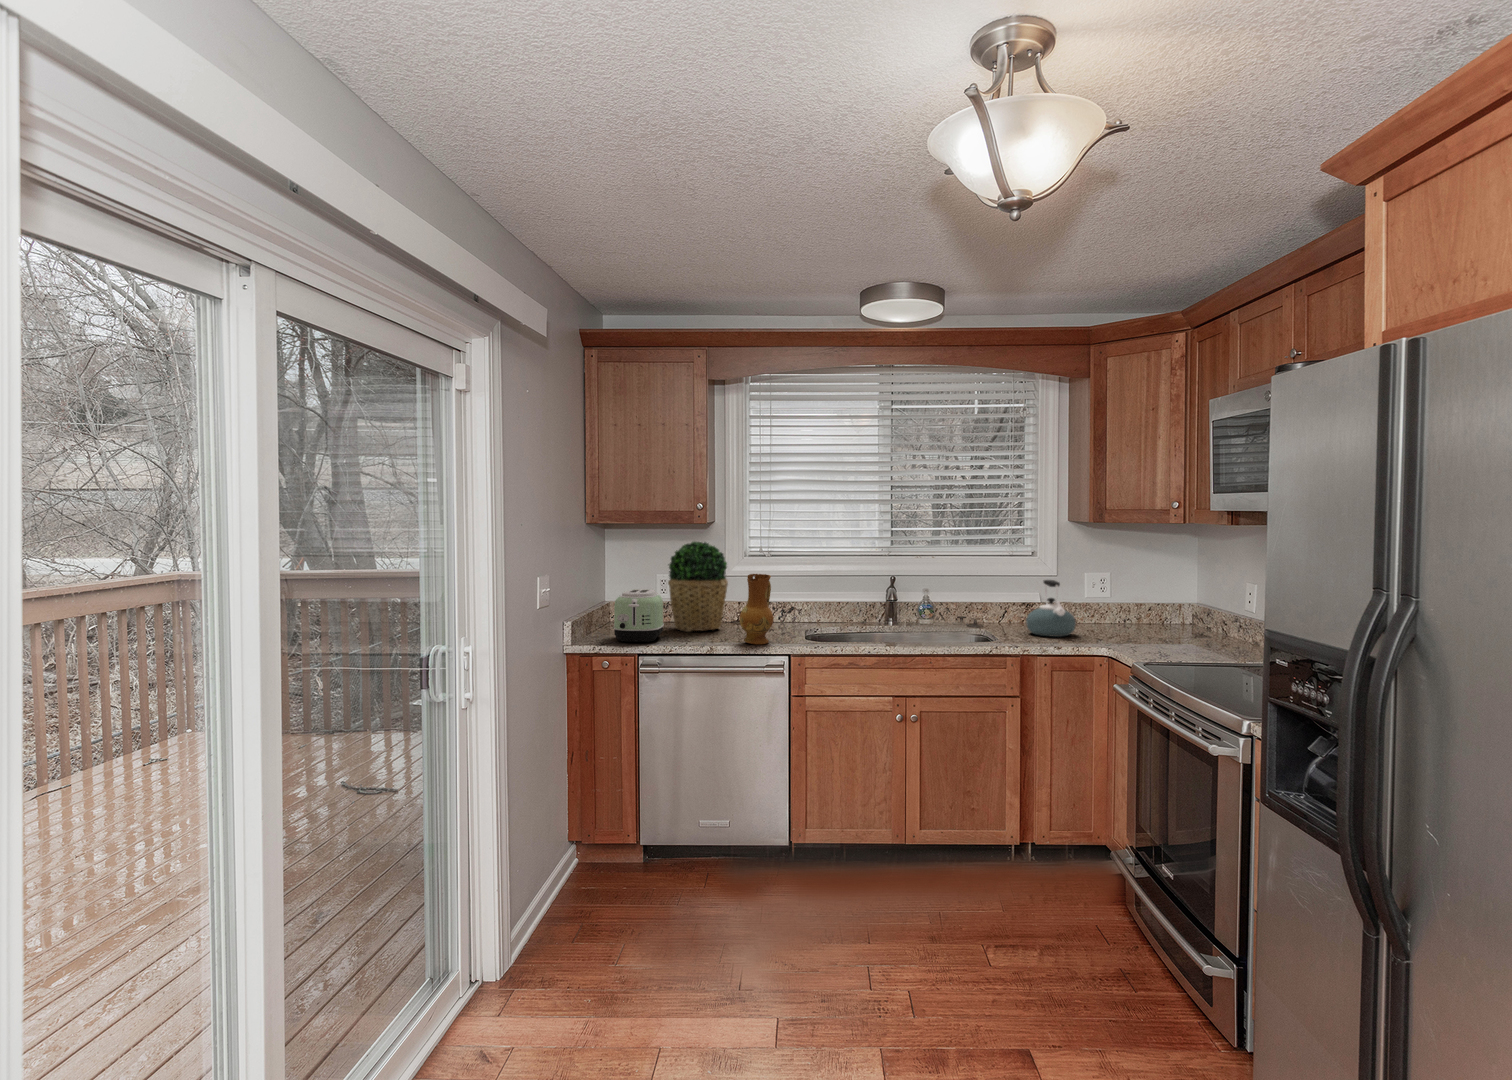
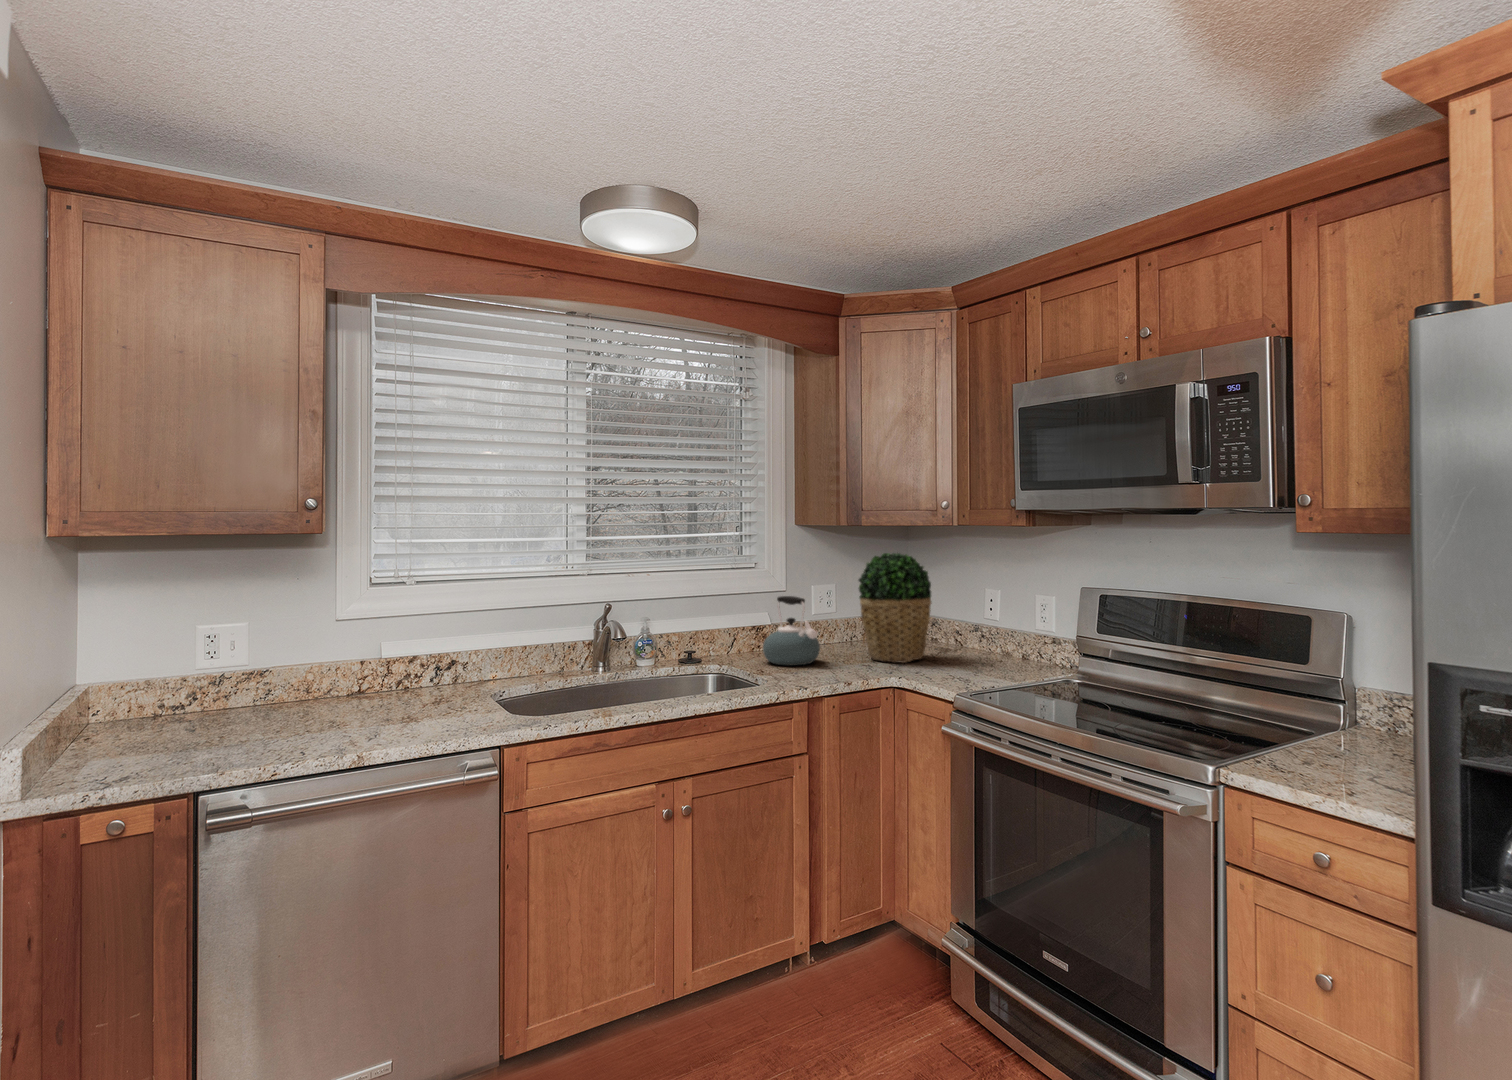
potted plant: present [668,541,728,632] -> present [859,553,931,663]
ceramic jug: present [740,574,773,645] -> none [394,612,457,735]
toaster: present [613,589,664,643] -> none [109,656,230,771]

